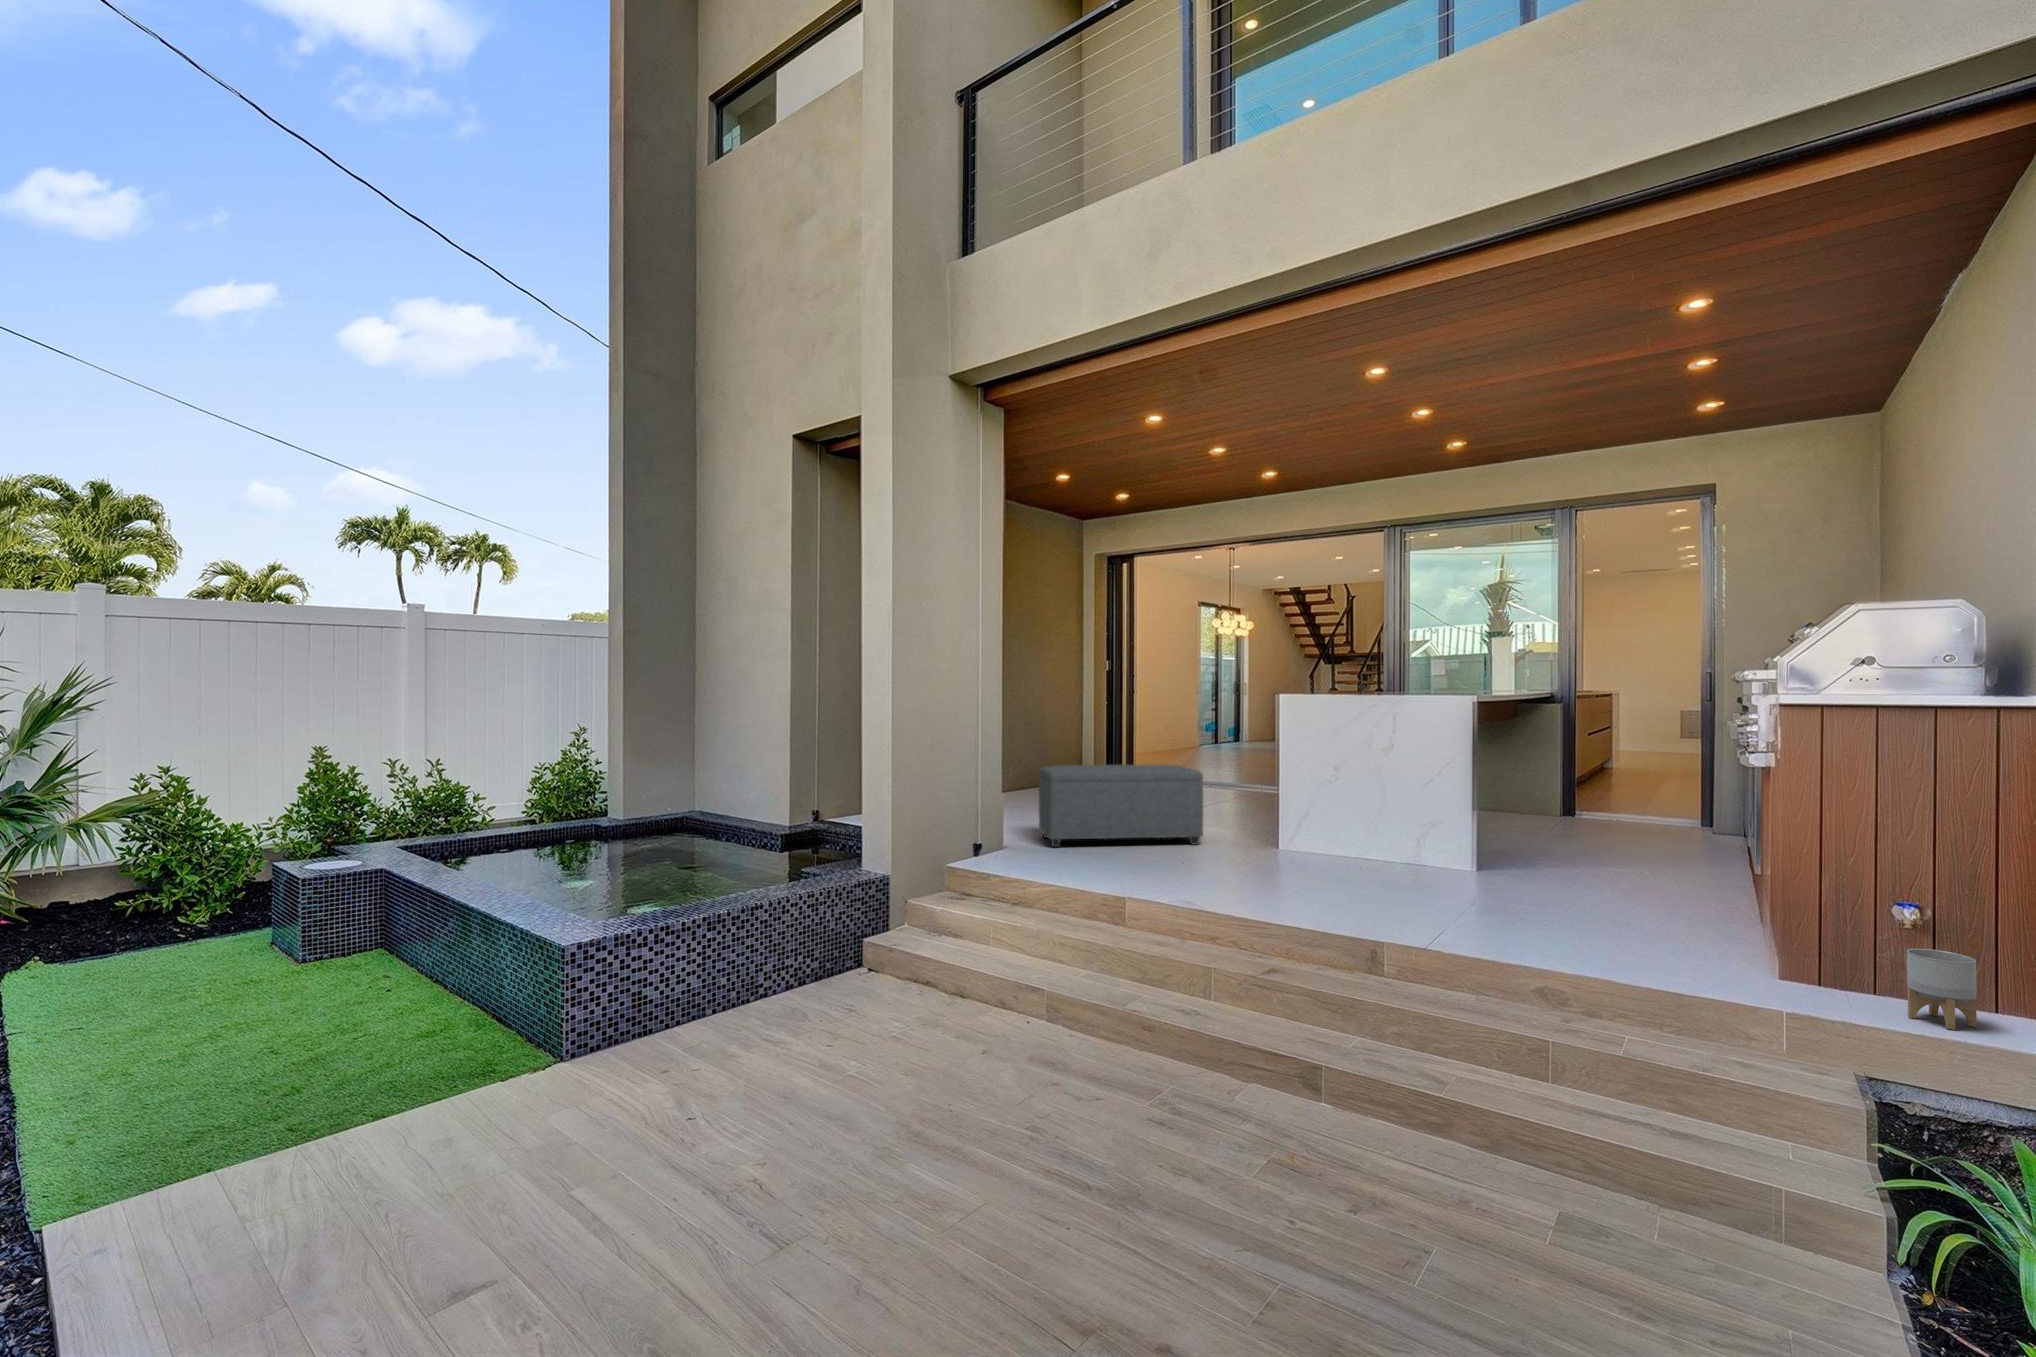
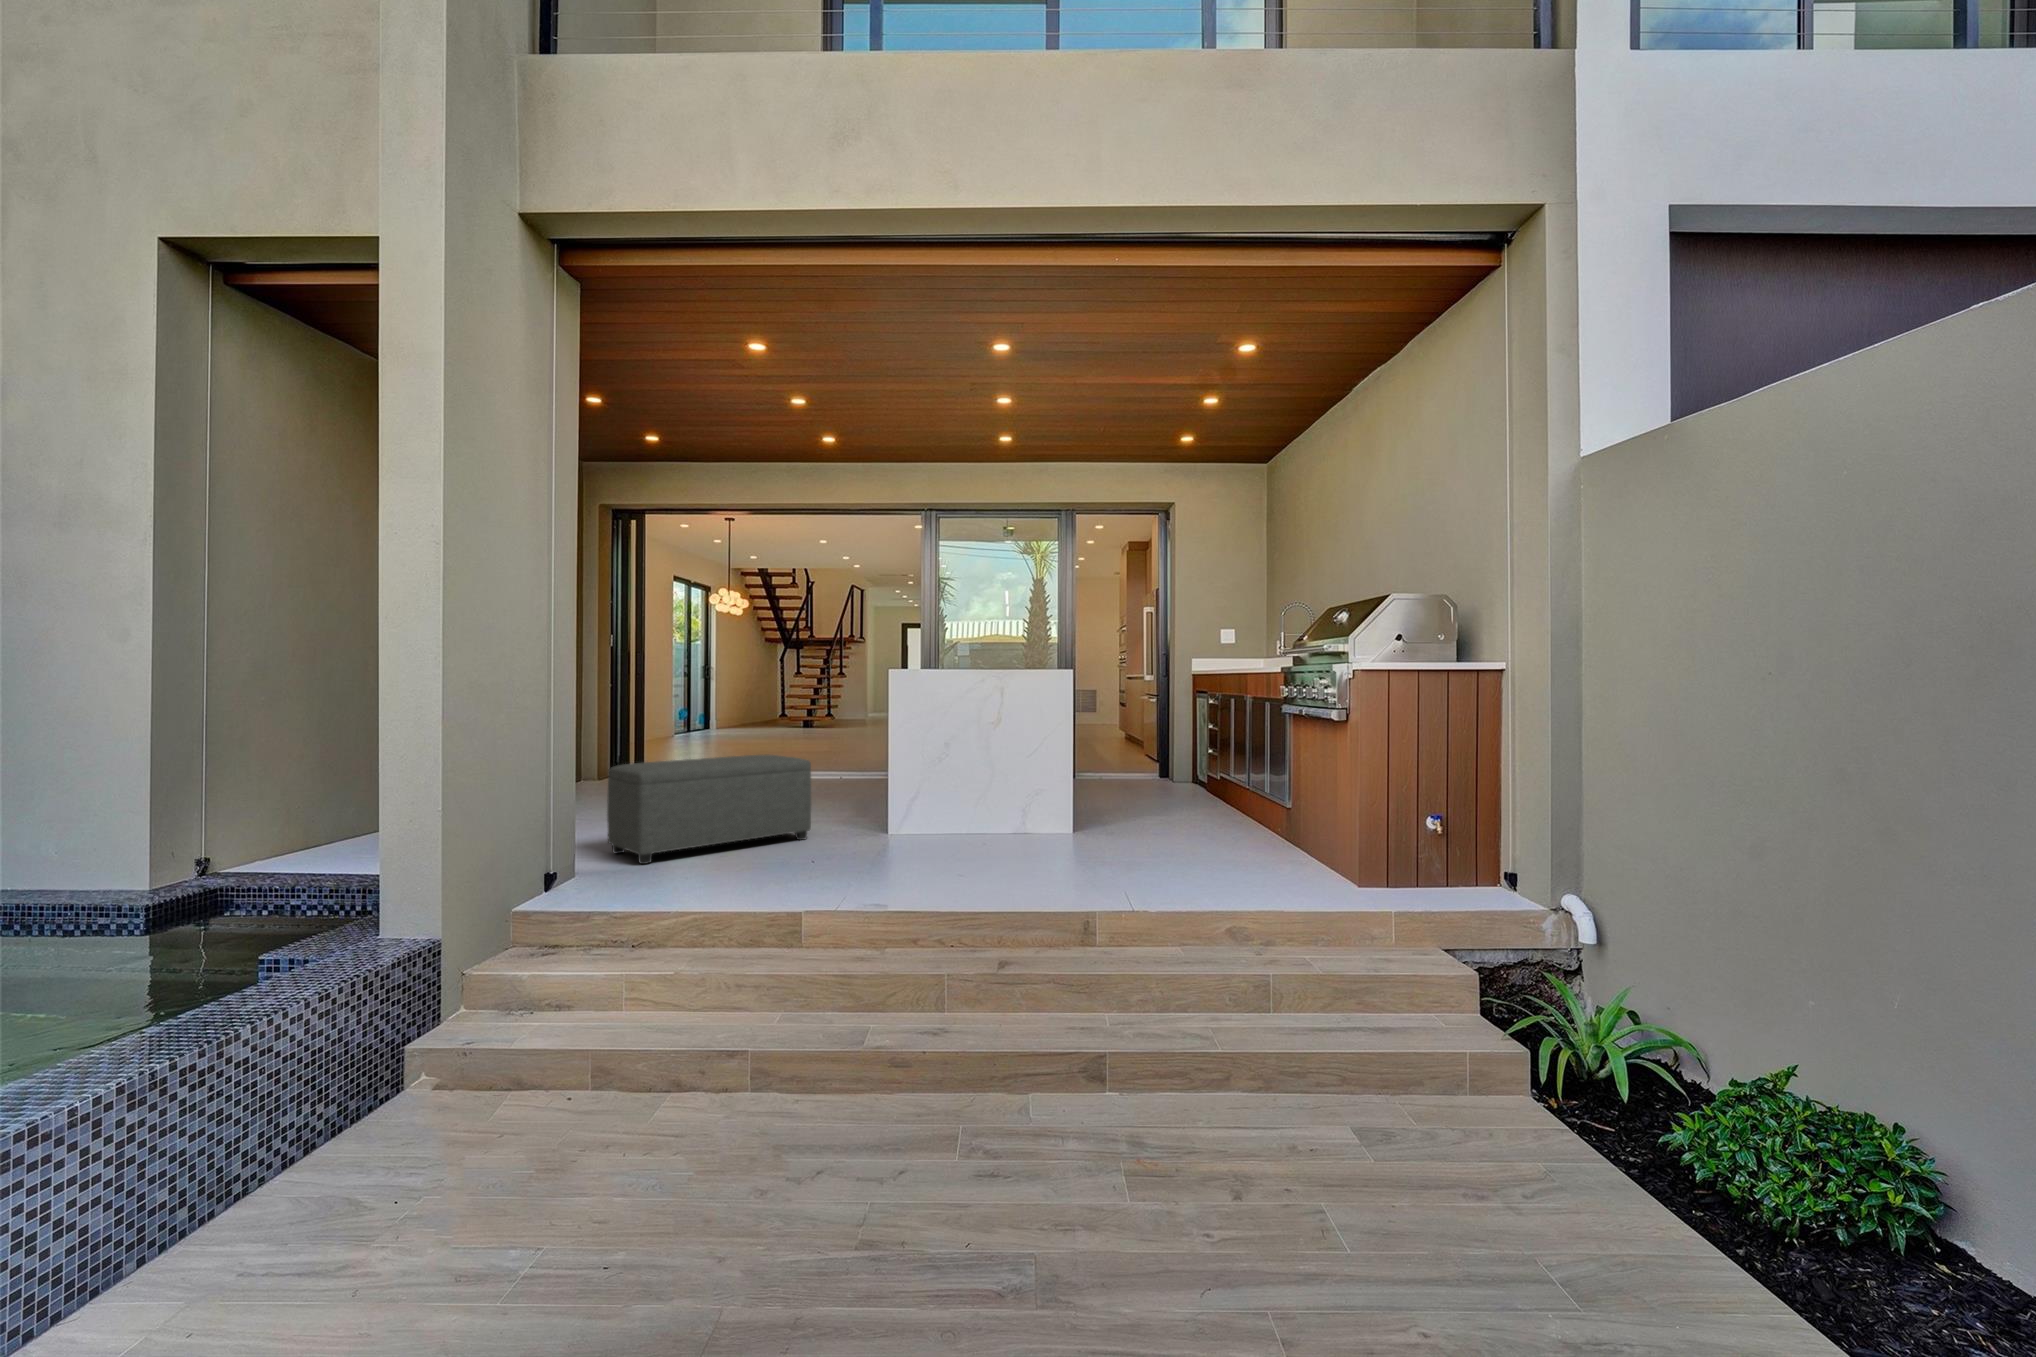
planter: present [1907,949,1977,1030] -> none [1431,853,1469,907]

